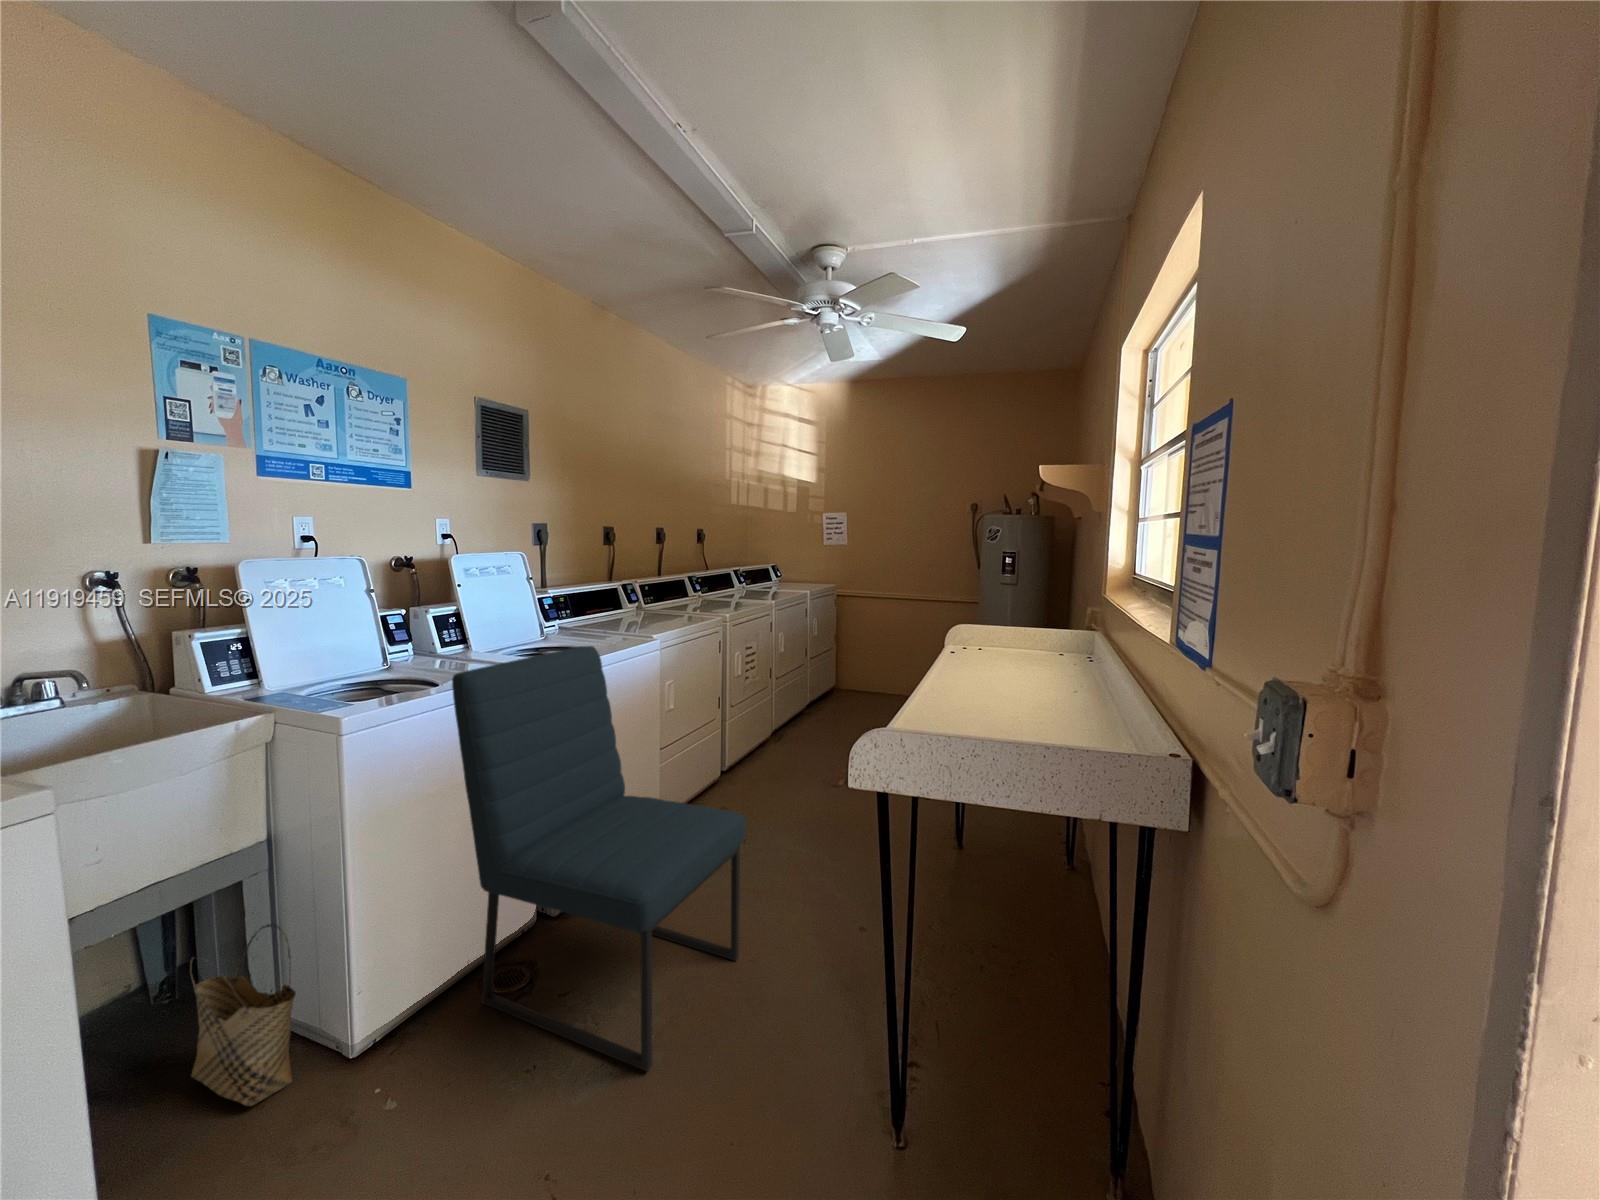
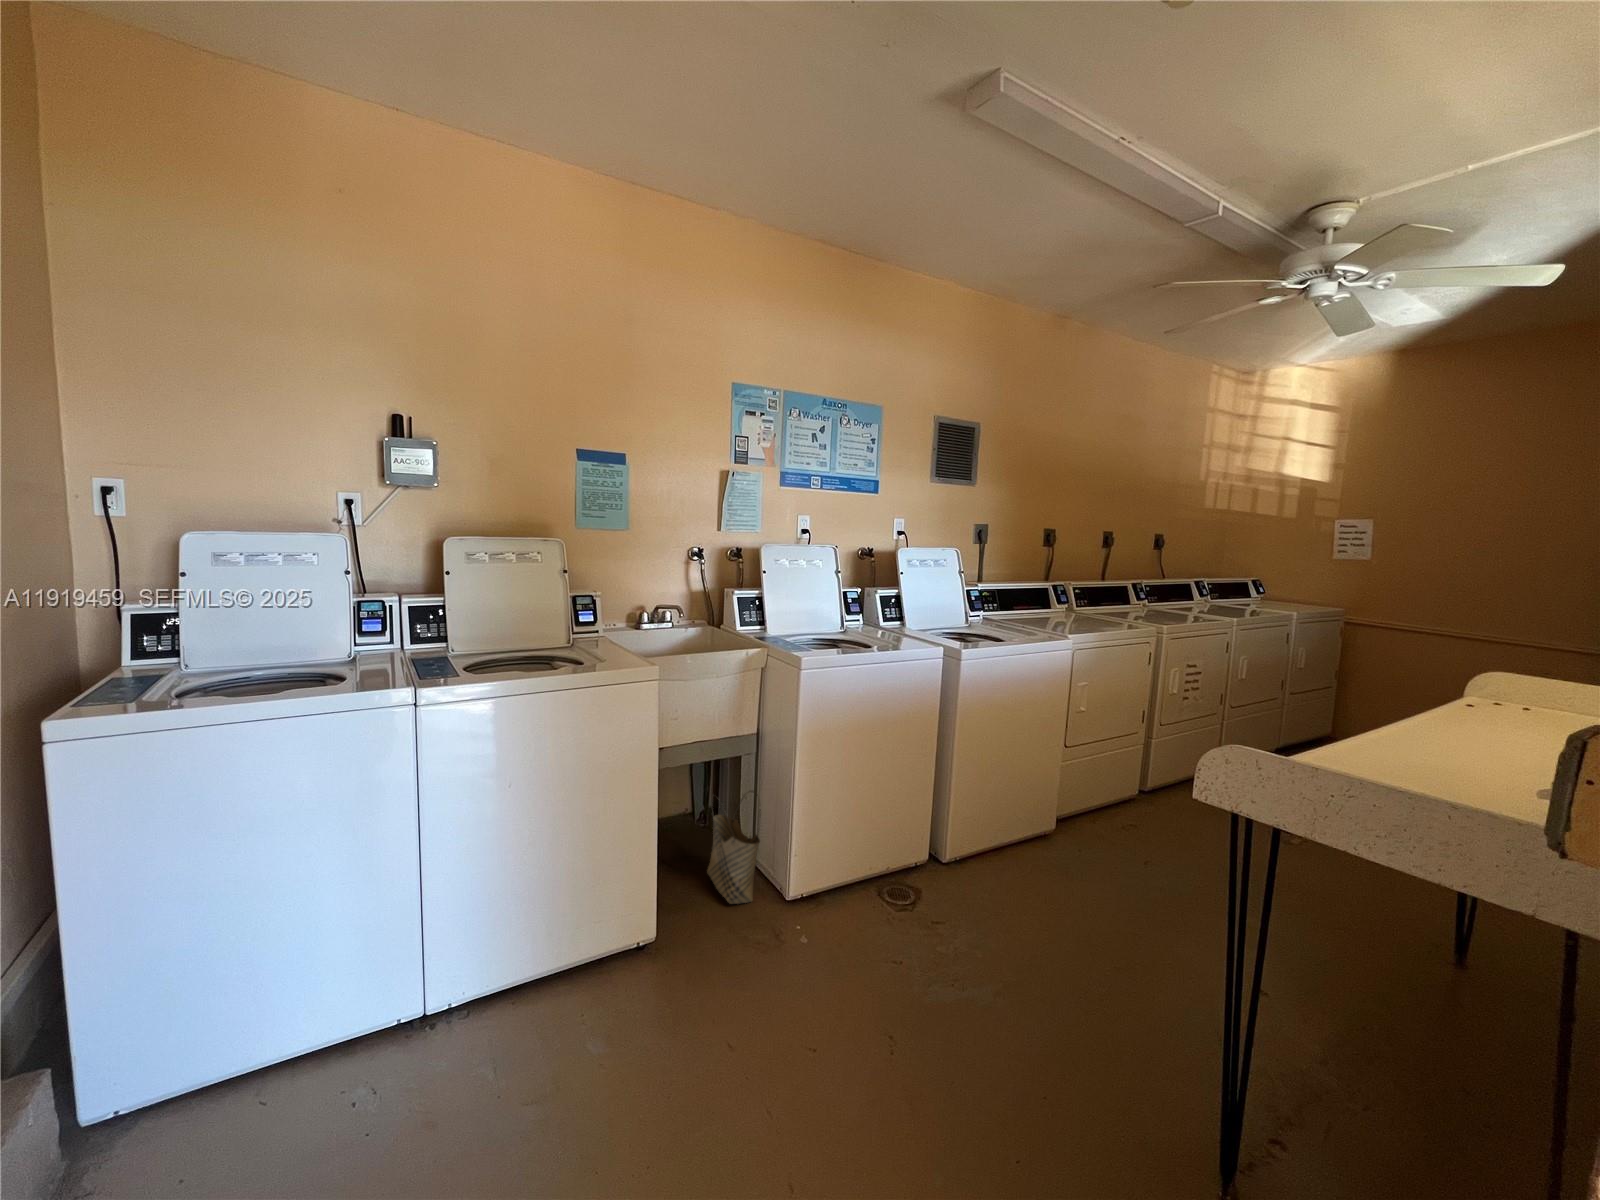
chair: present [452,646,746,1071] -> none [873,632,1130,1022]

